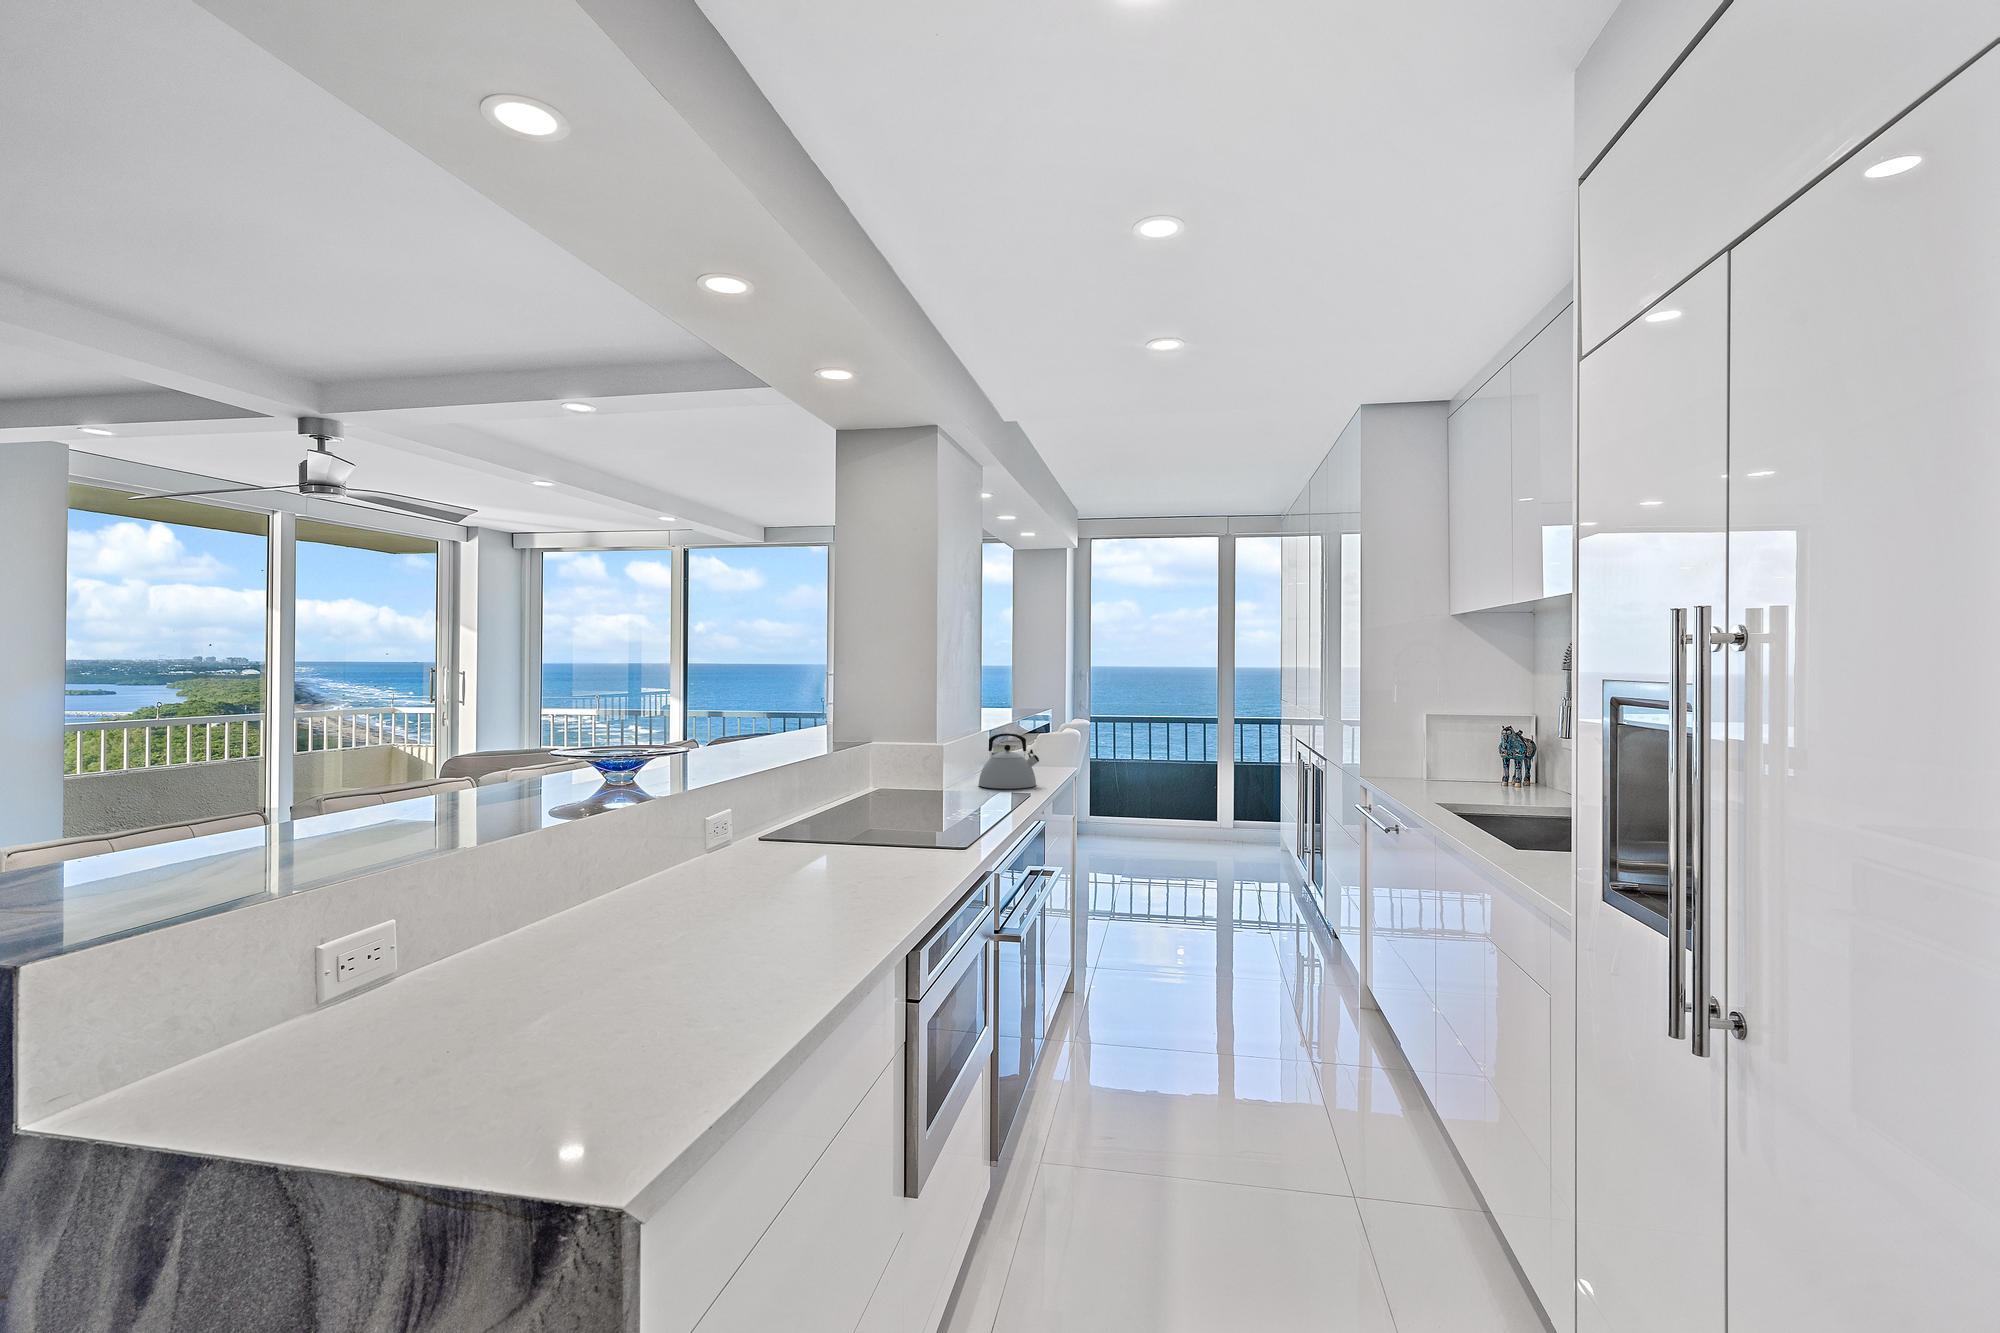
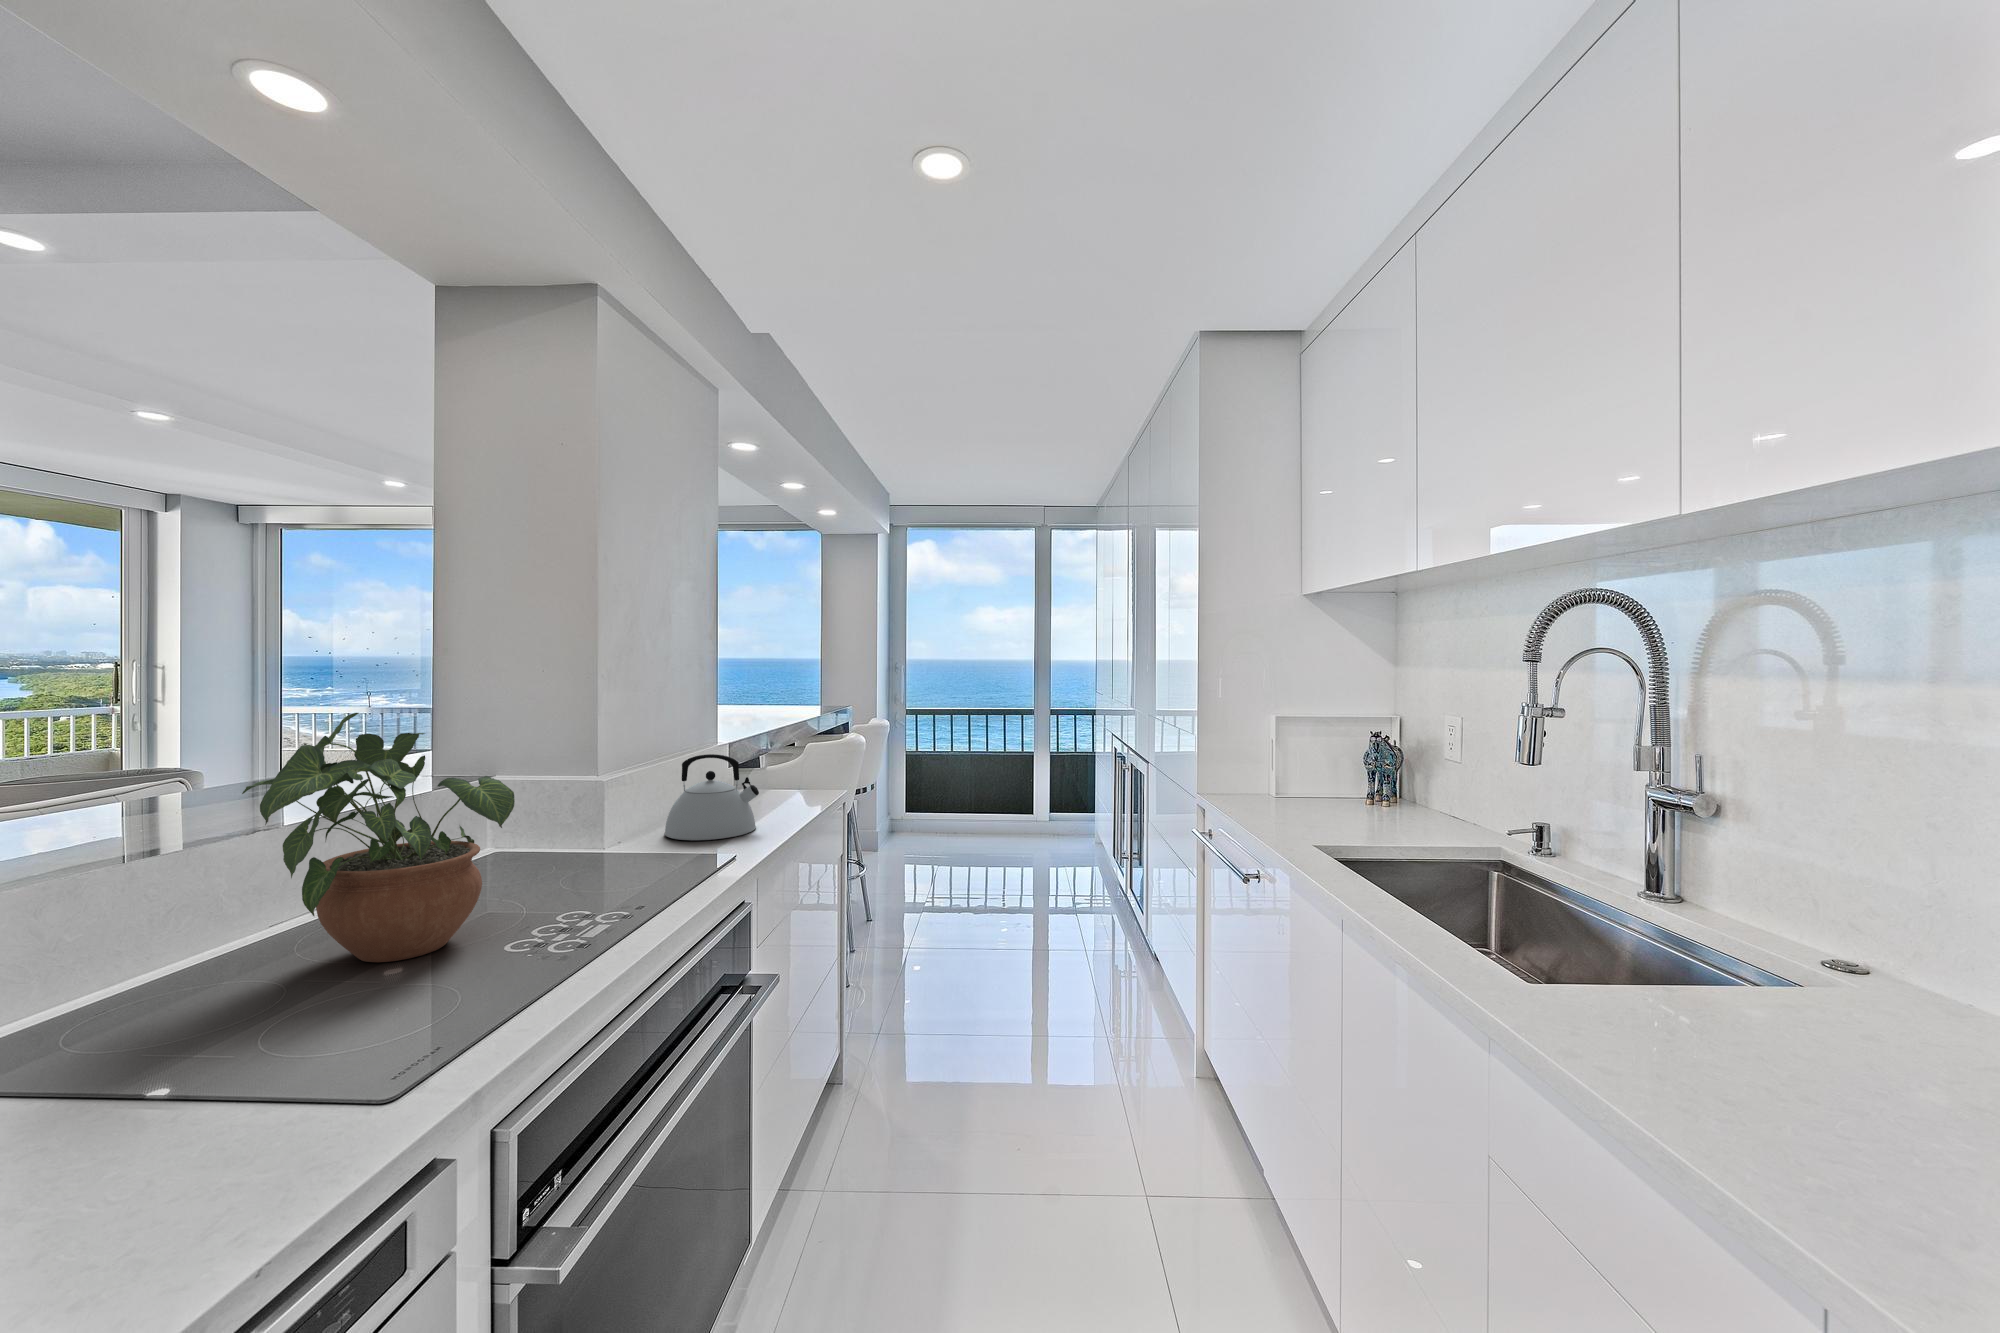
potted plant: none [842,697,953,822] -> present [242,713,515,962]

